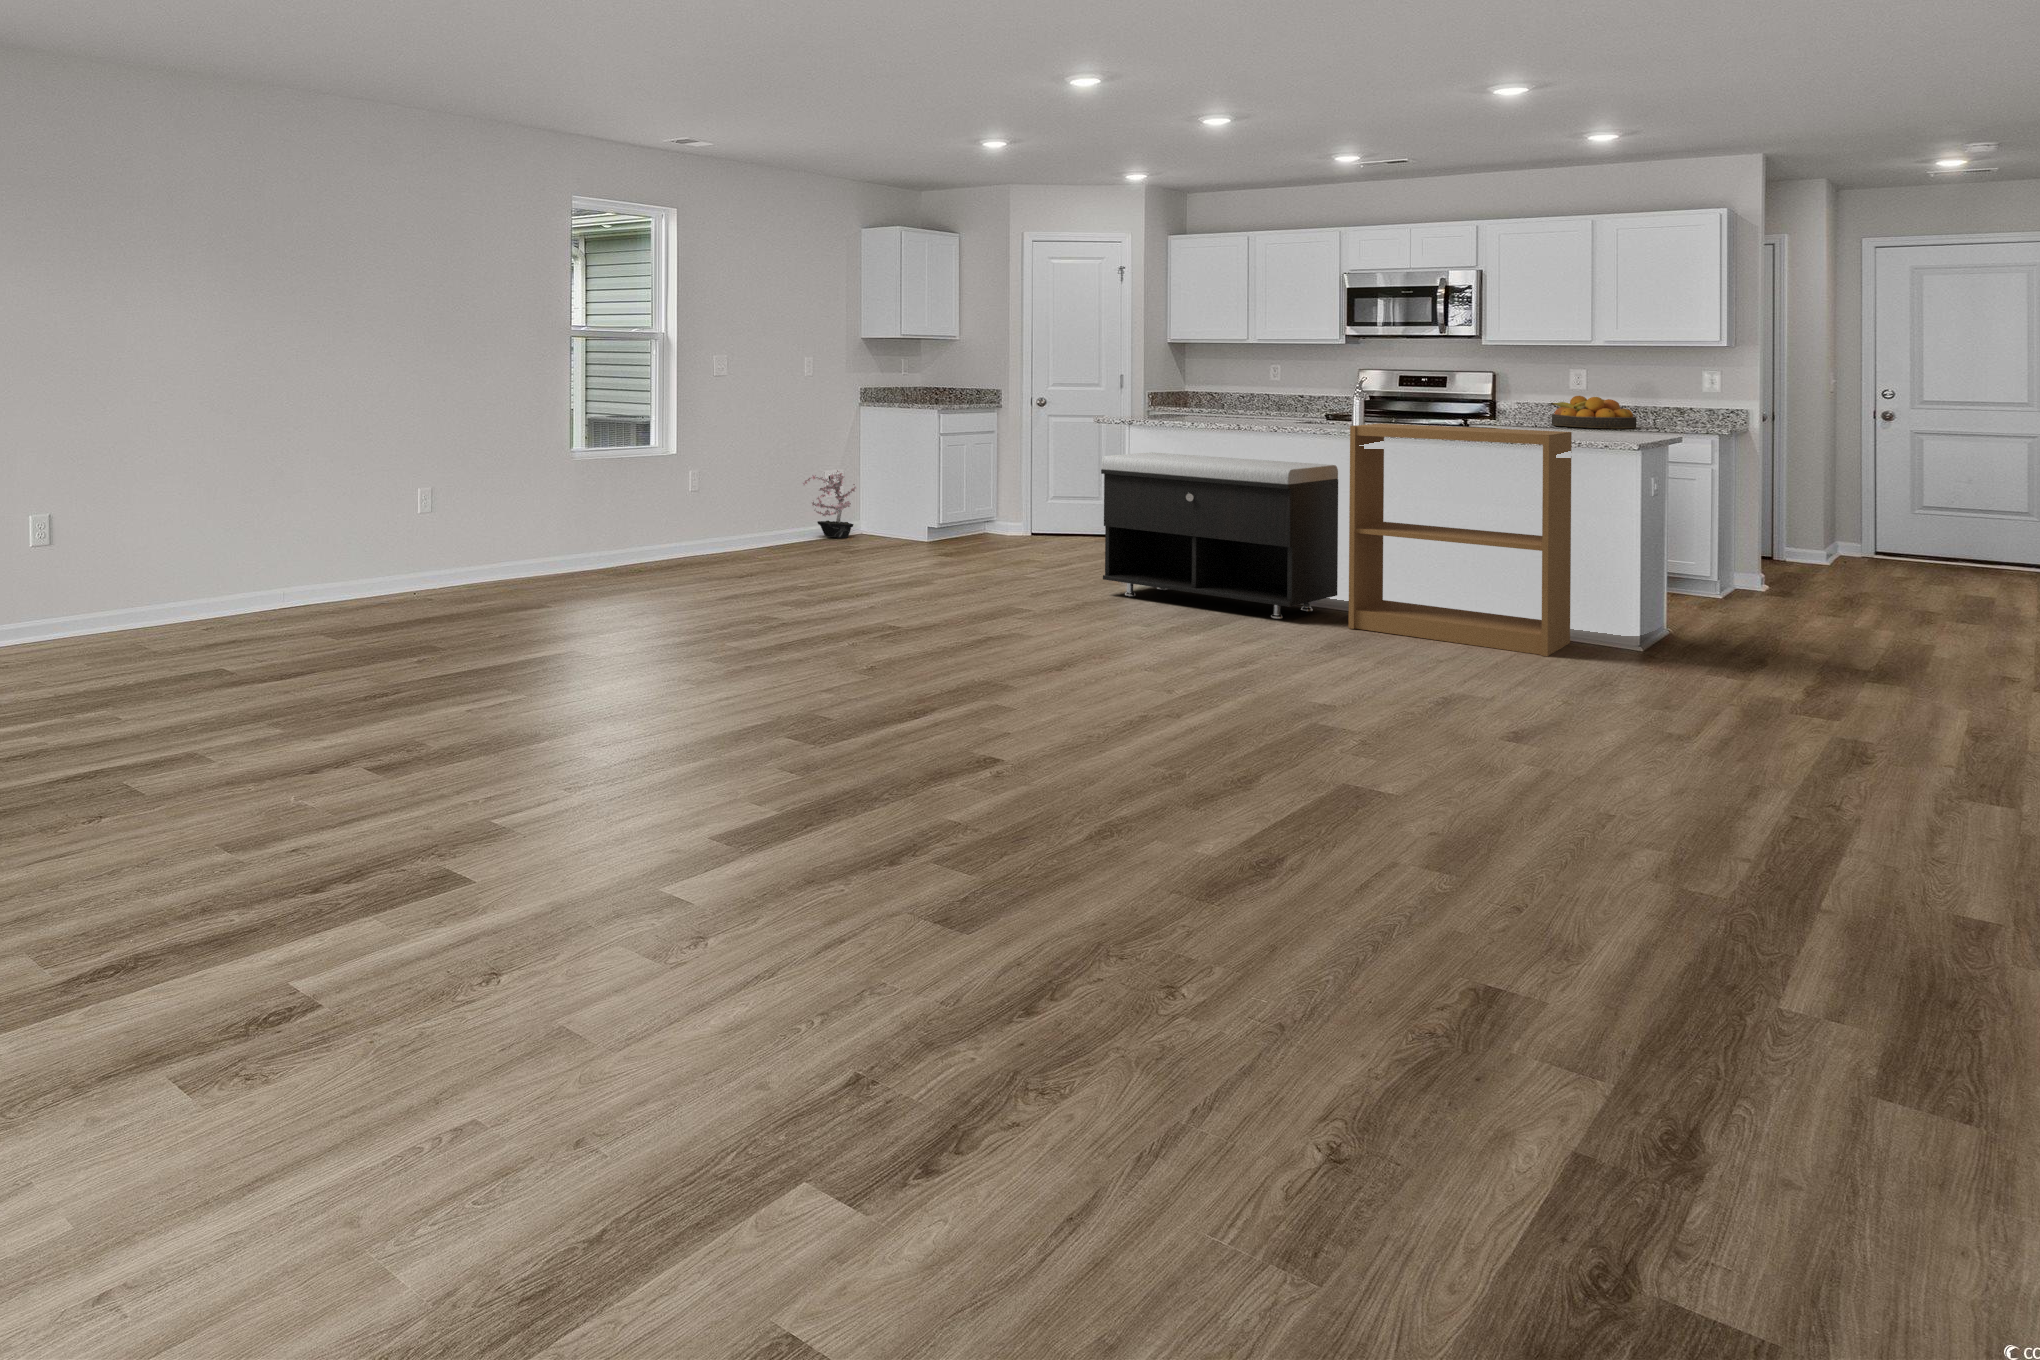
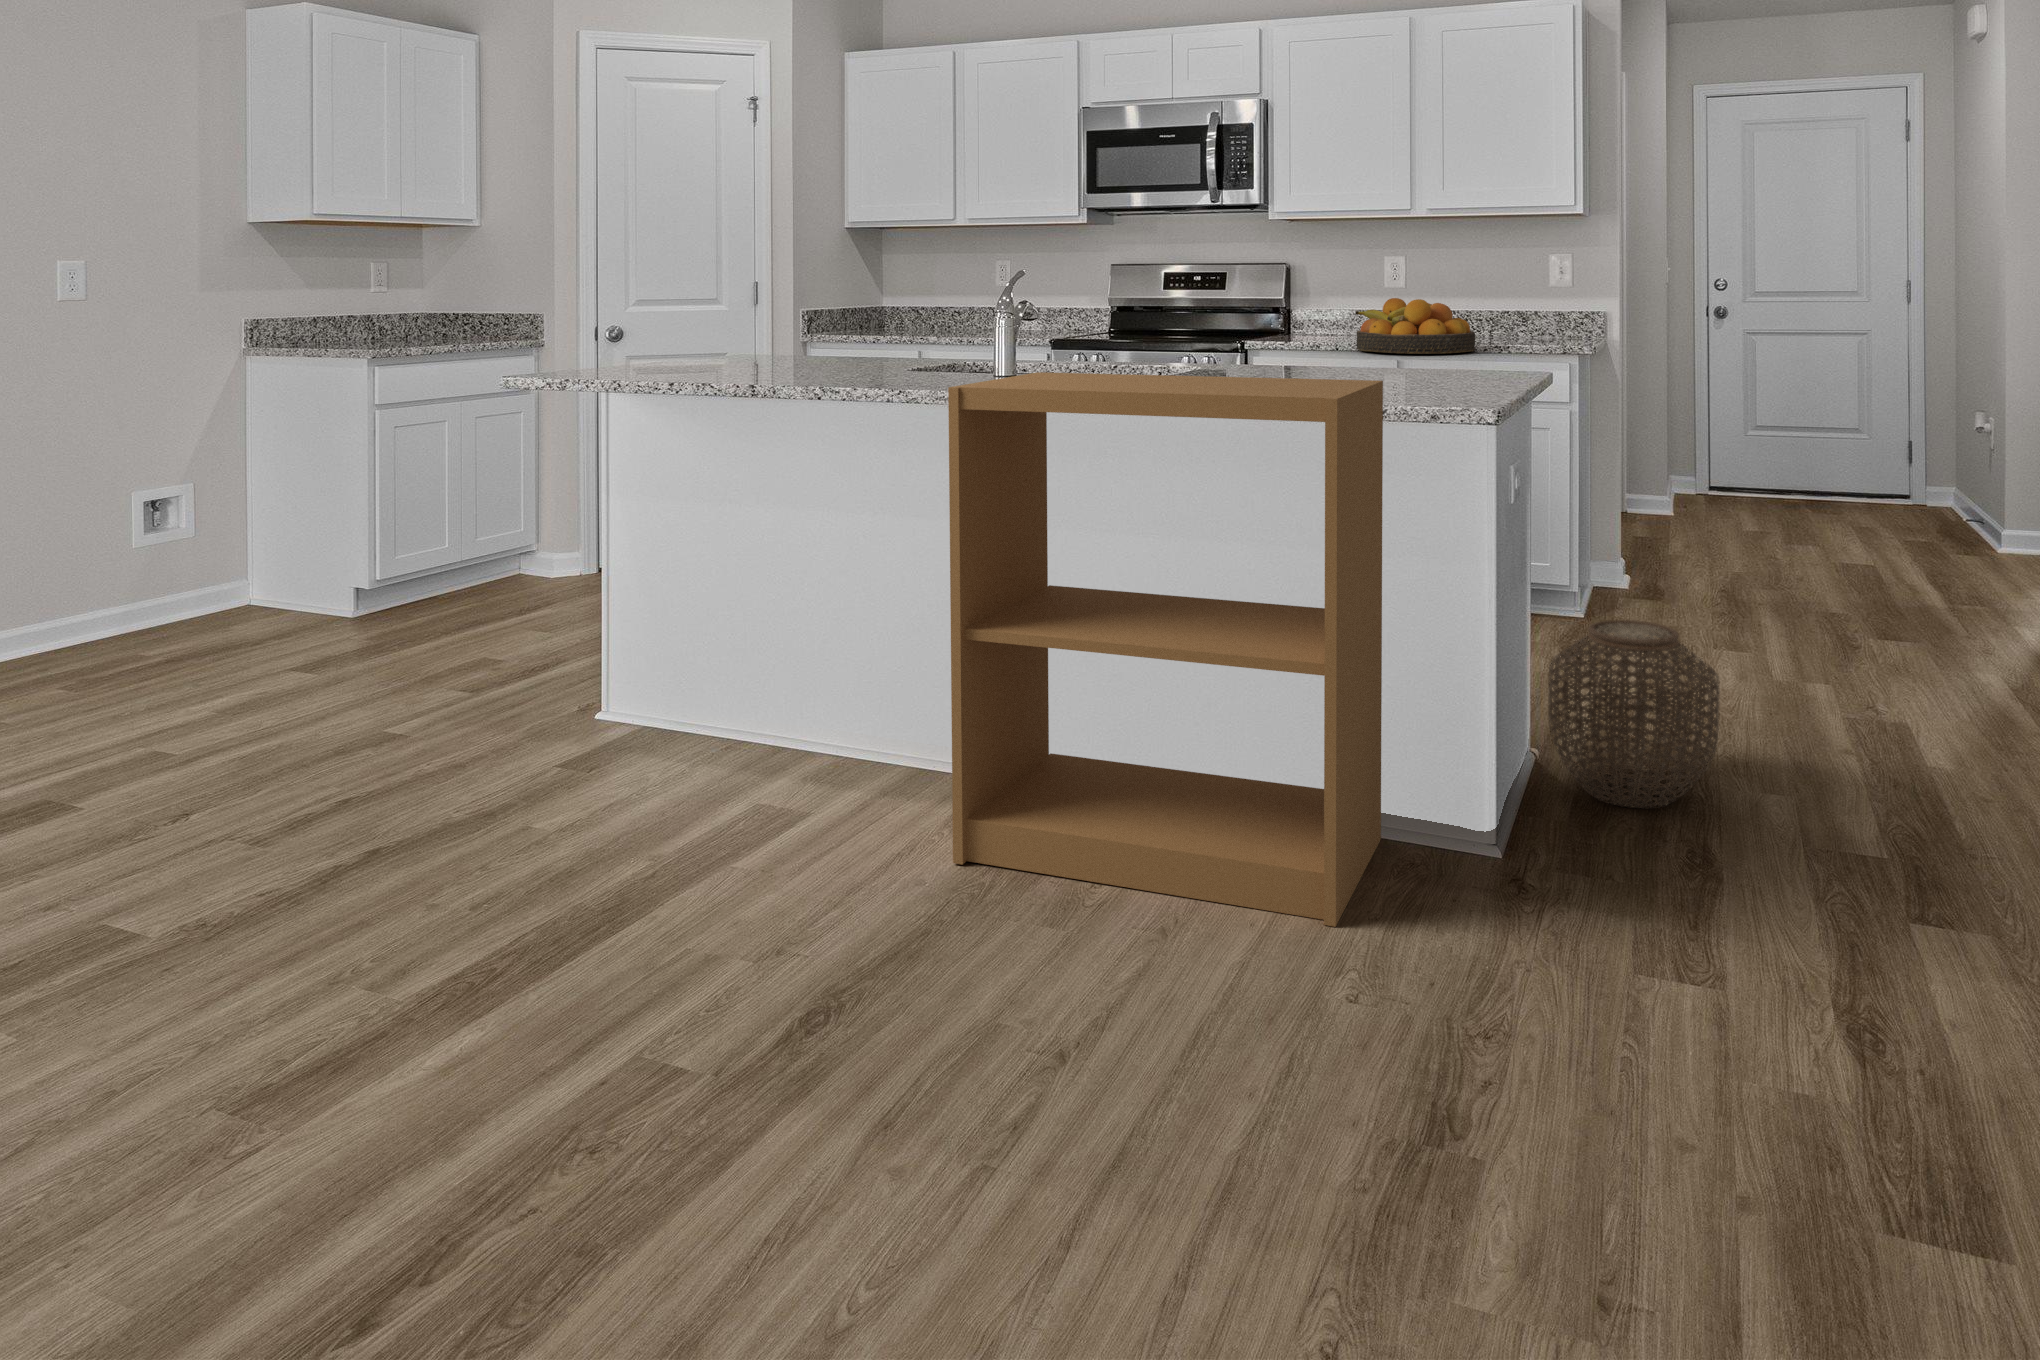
storage bench: present [1101,452,1338,619] -> none [475,445,971,842]
potted plant: present [802,470,856,538] -> none [50,482,208,629]
woven basket: none [1672,560,1776,650] -> present [1548,620,1720,808]

